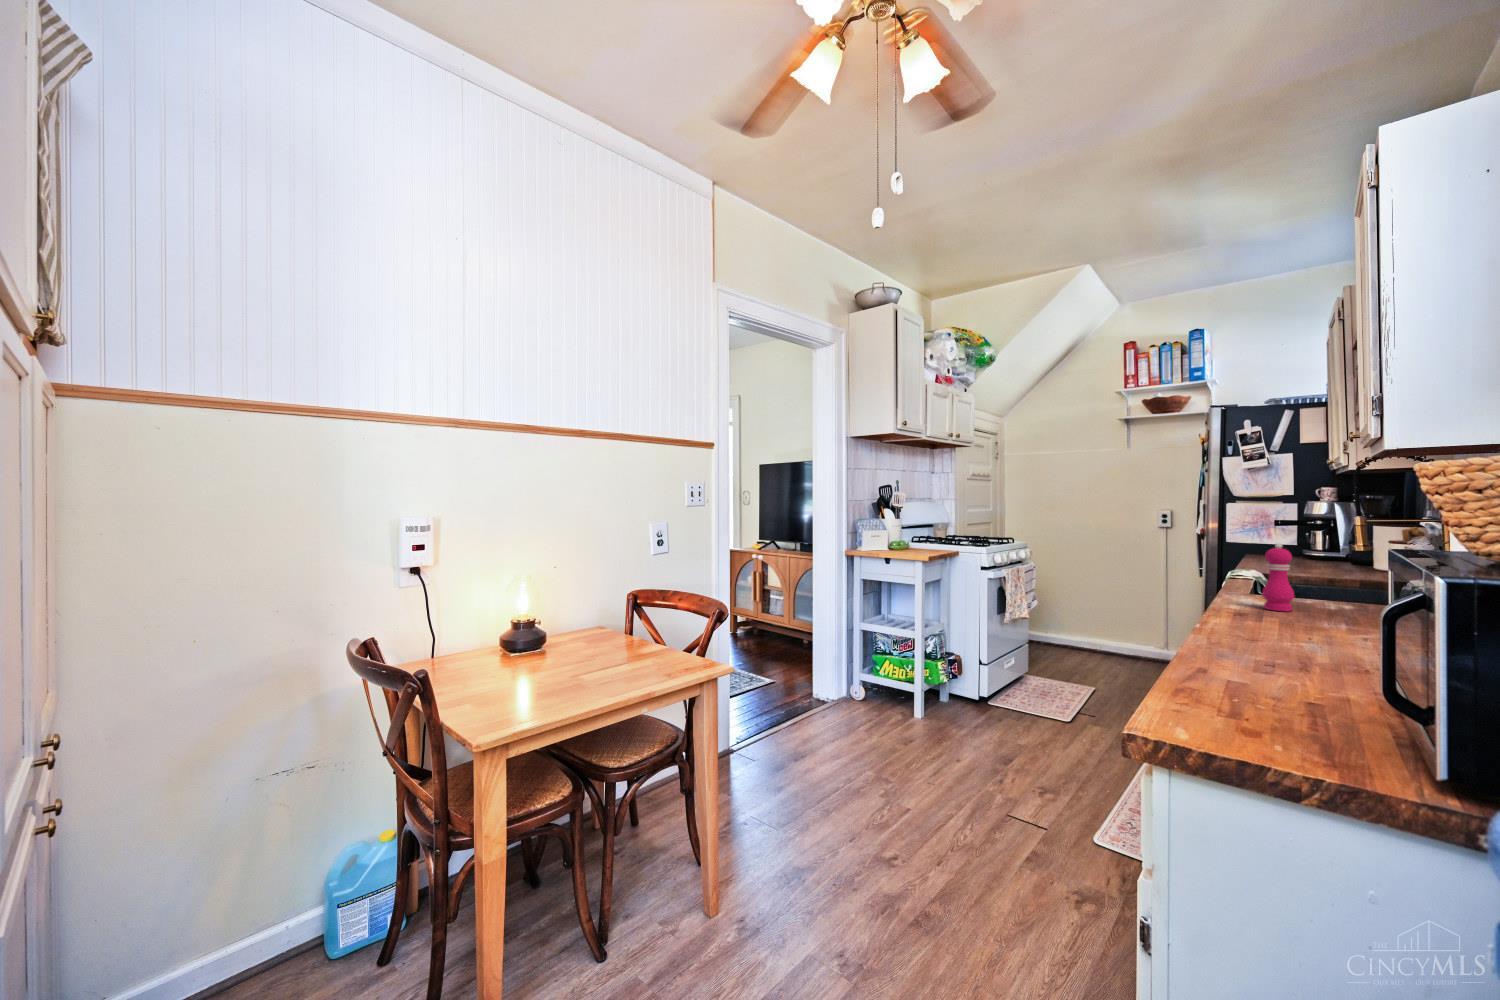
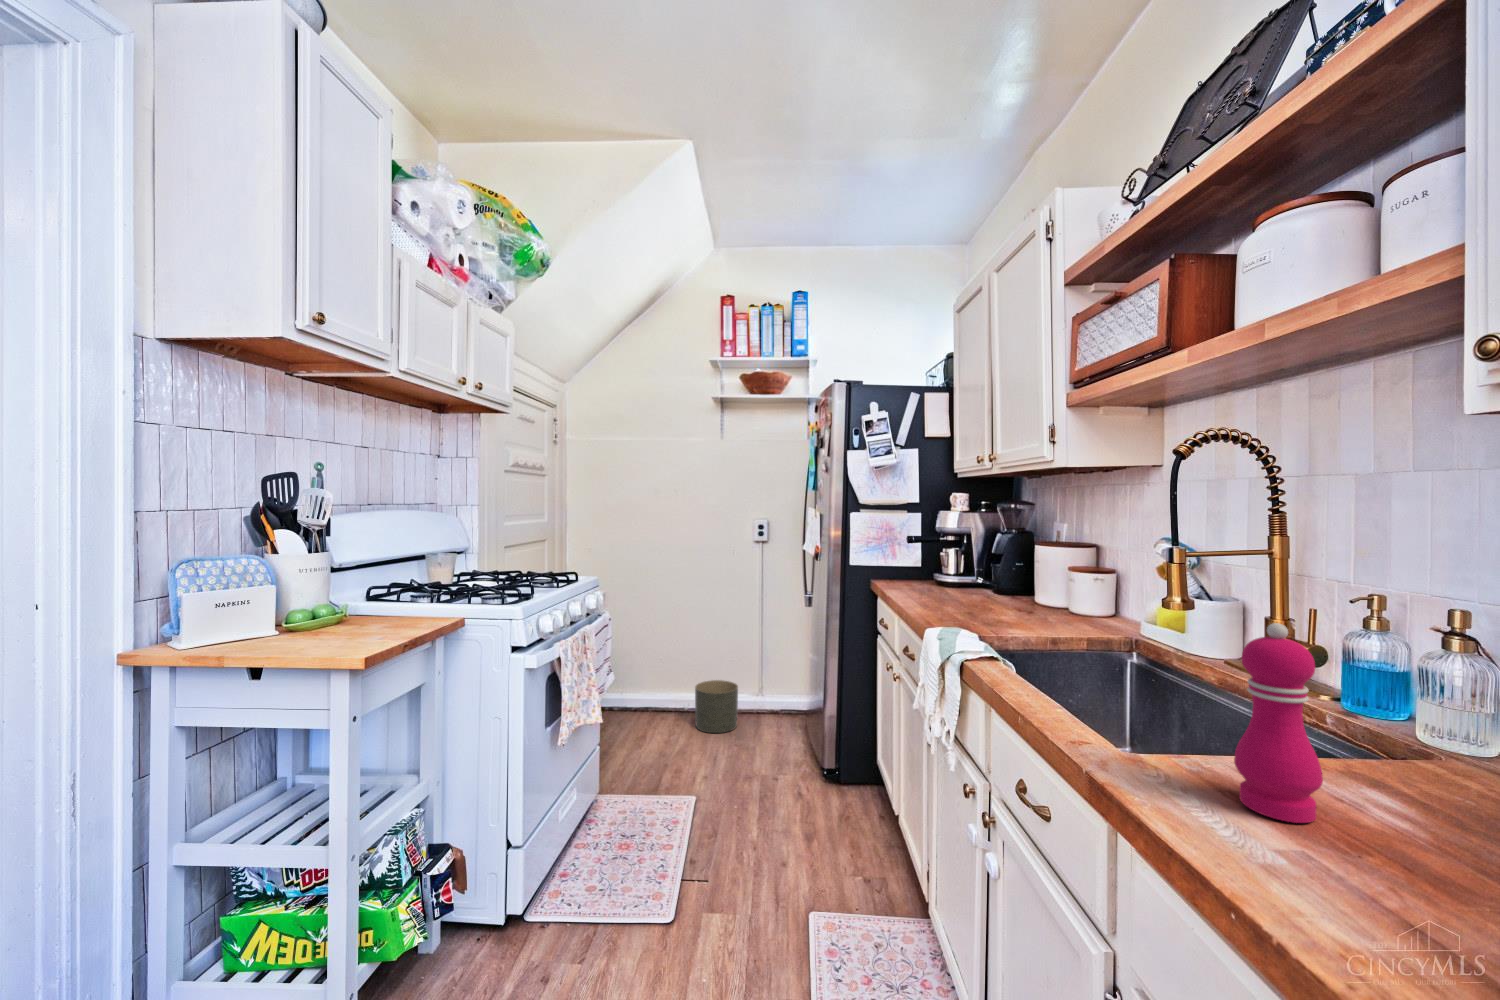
planter: none [1103,627,1141,663] -> present [695,680,738,733]

